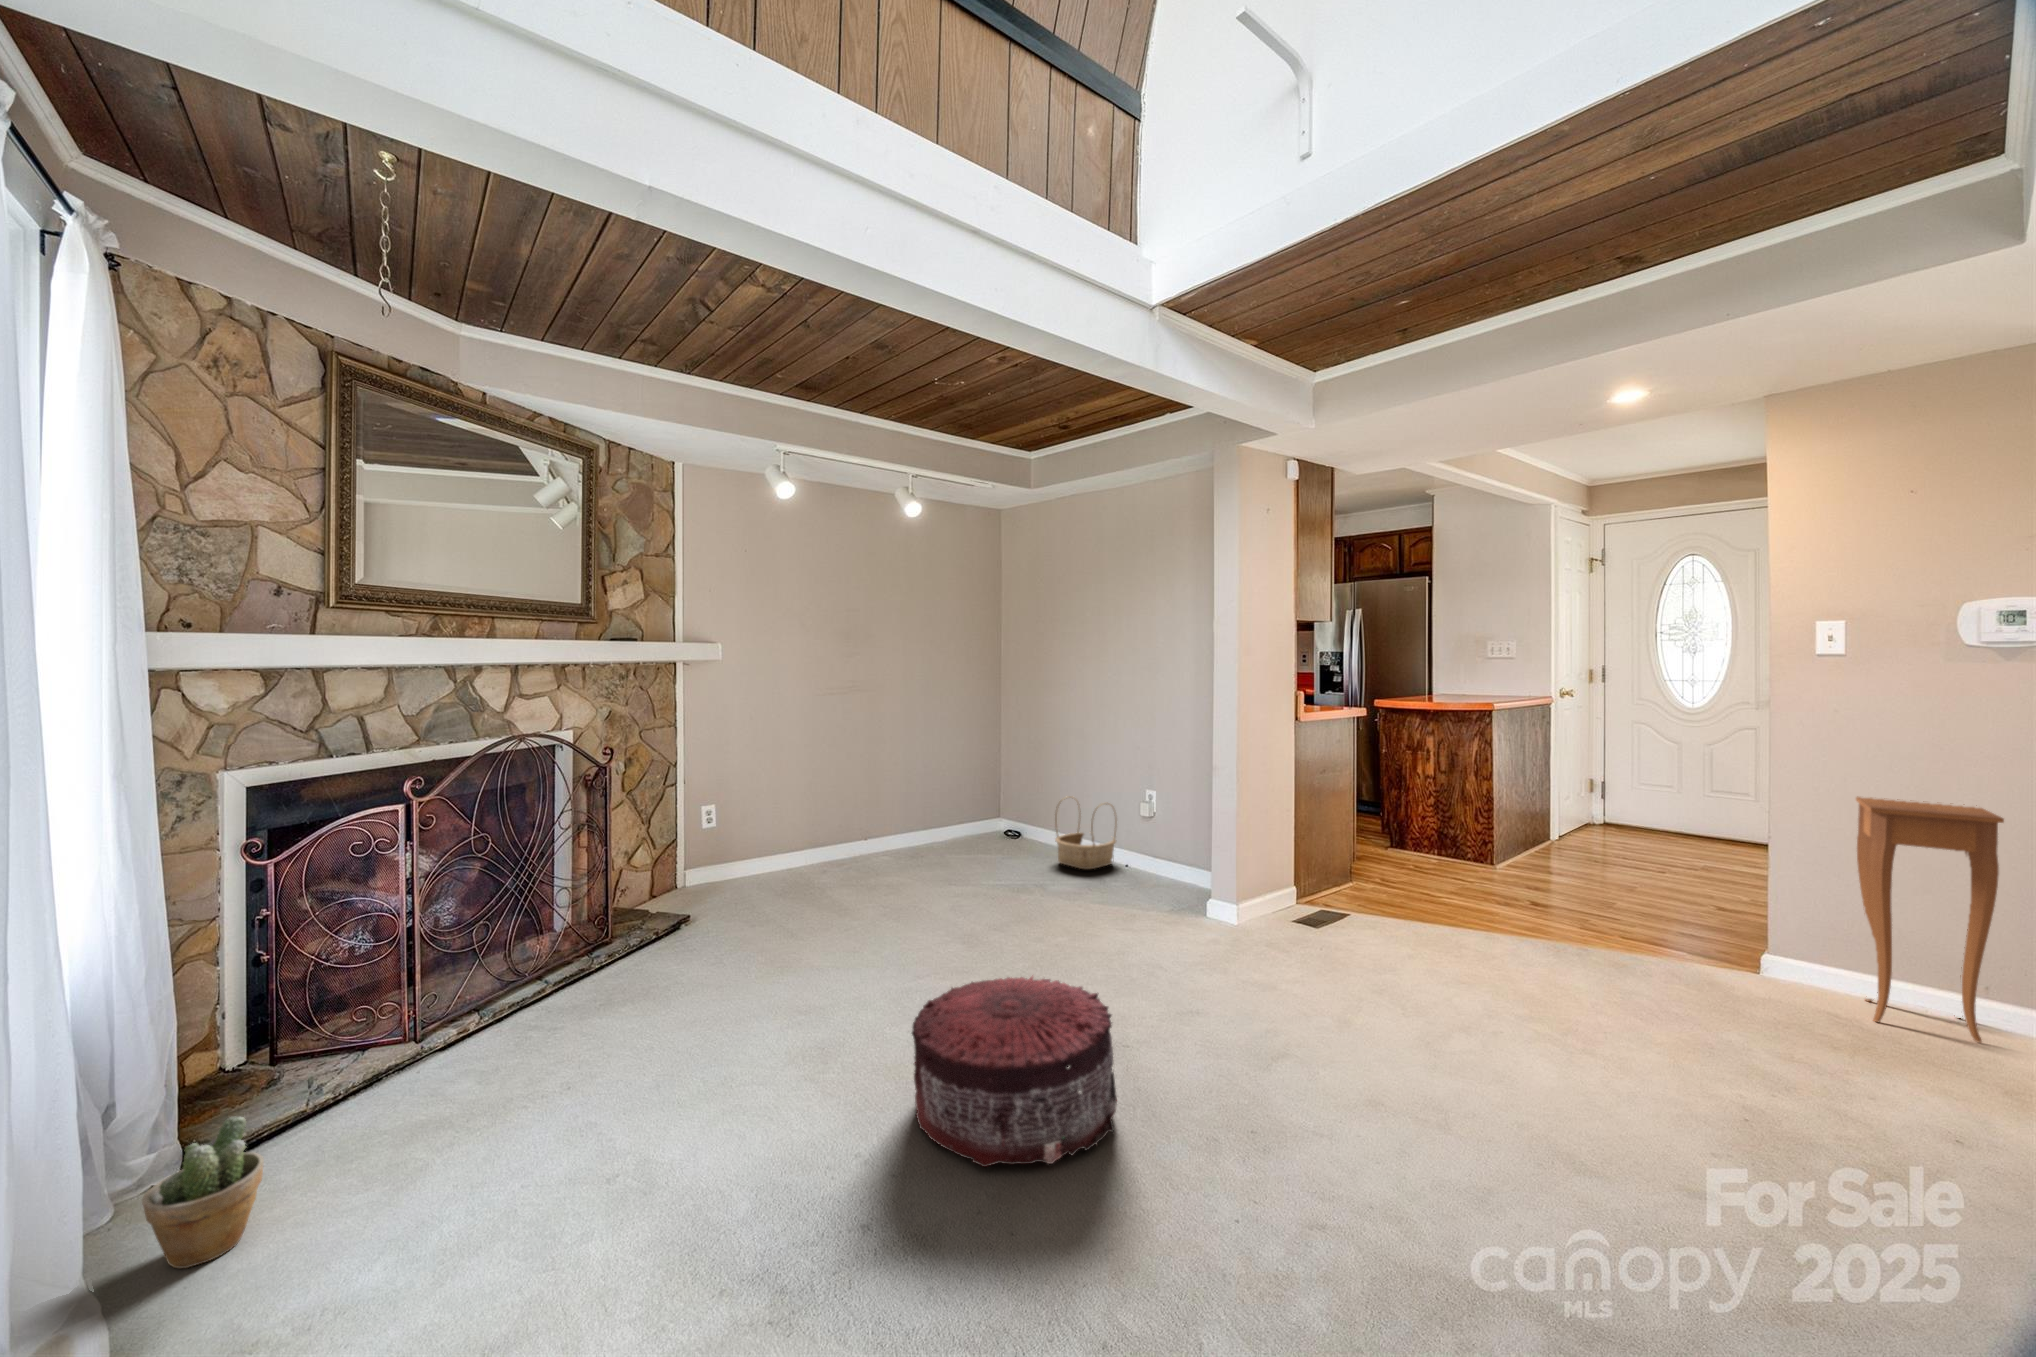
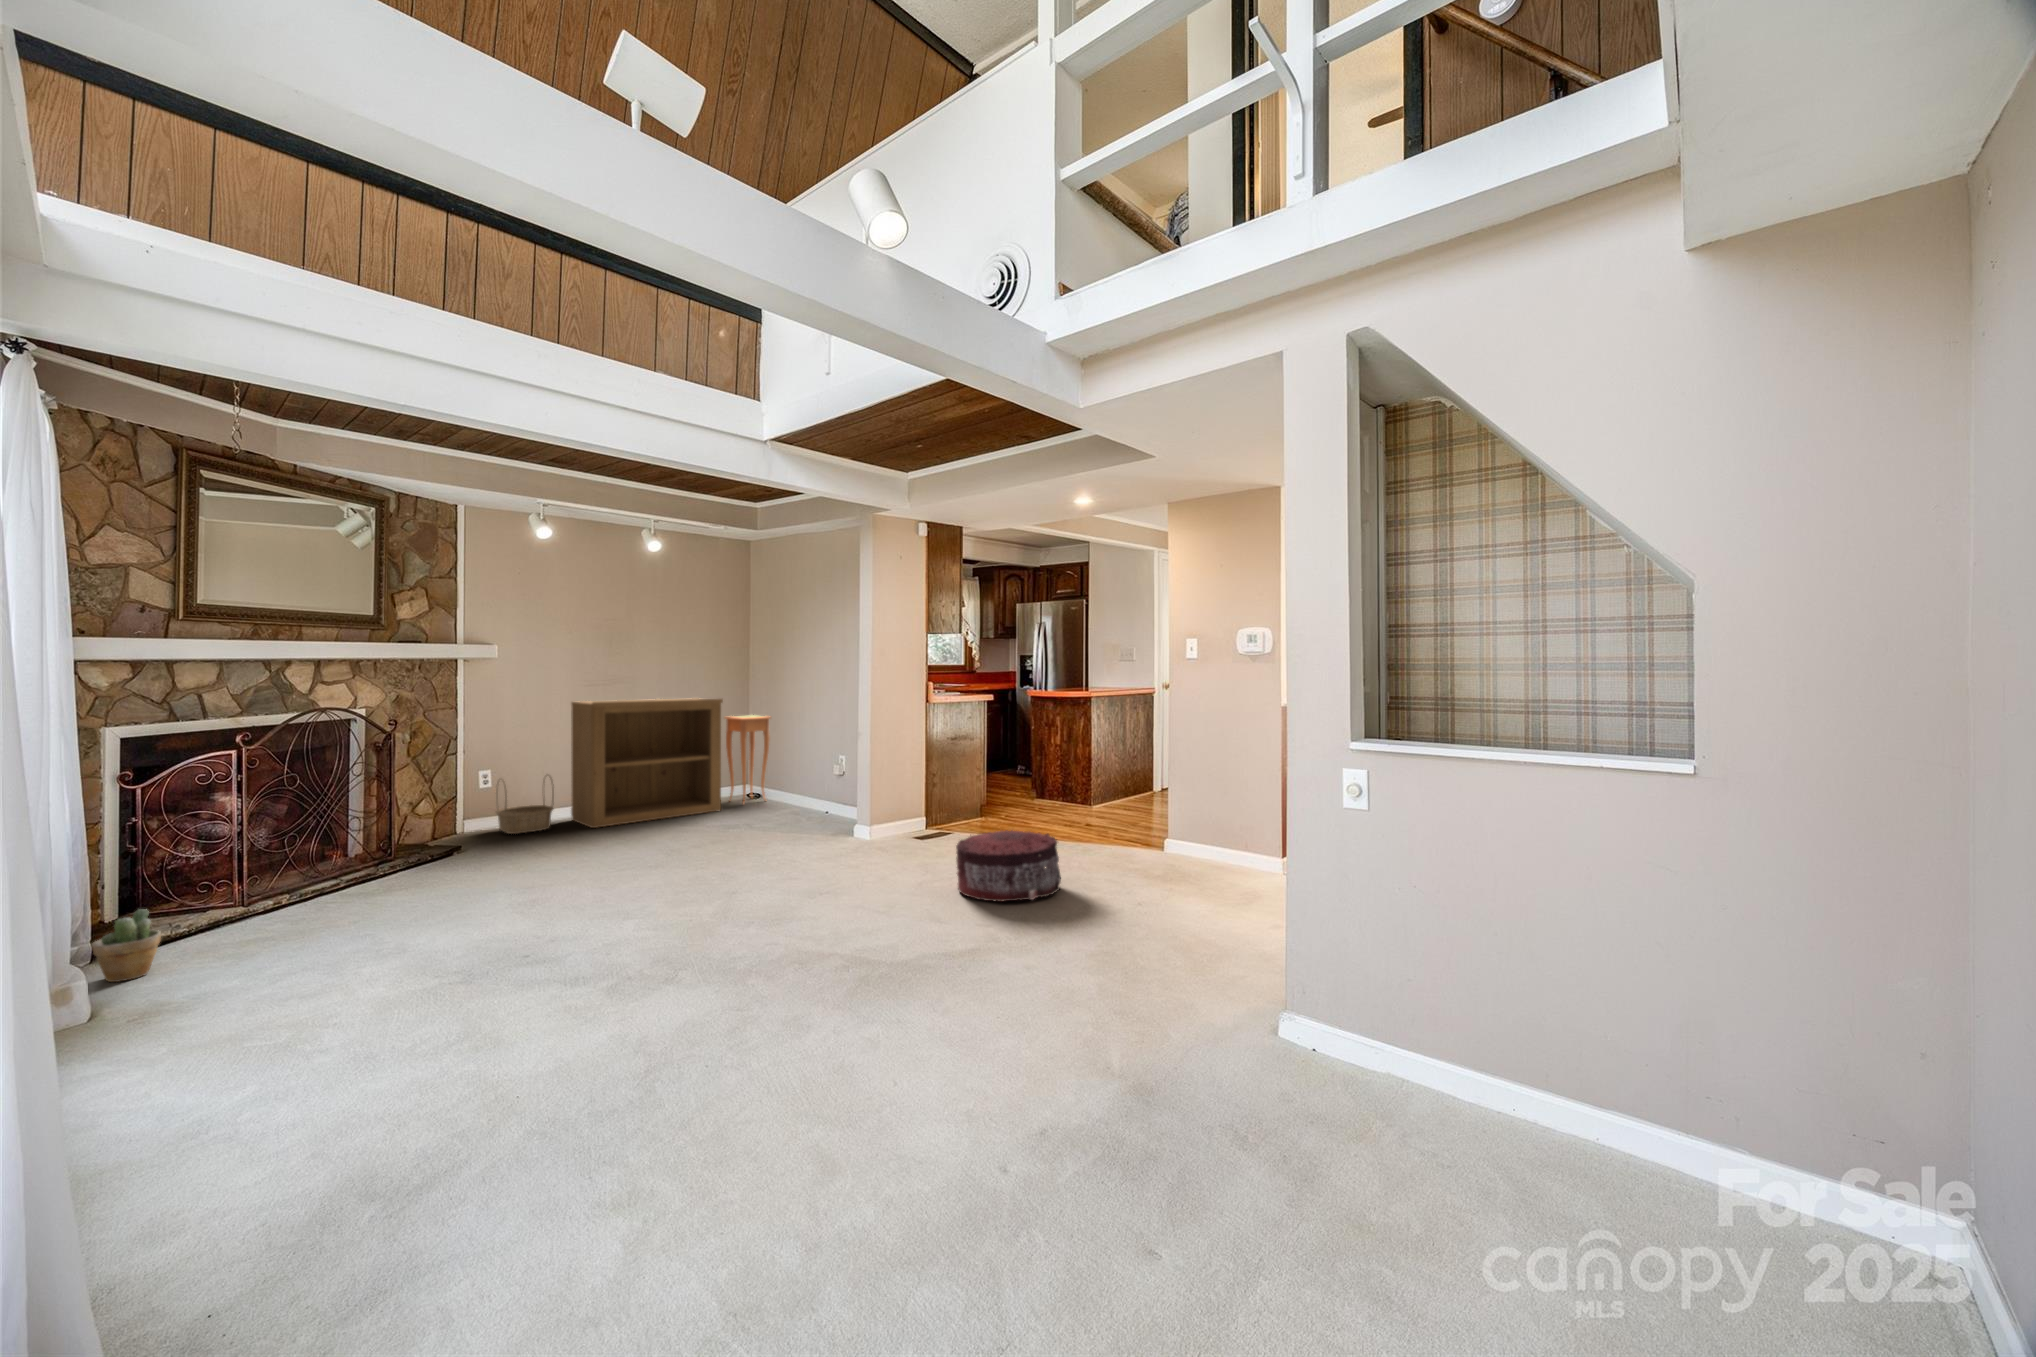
bookshelf: none [806,709,987,885] -> present [571,698,723,828]
basket: present [1055,796,1117,869] -> present [496,775,554,834]
side table: present [1856,796,2004,1043] -> present [725,715,770,803]
pouf: present [912,977,1117,1167] -> present [956,830,1061,901]

